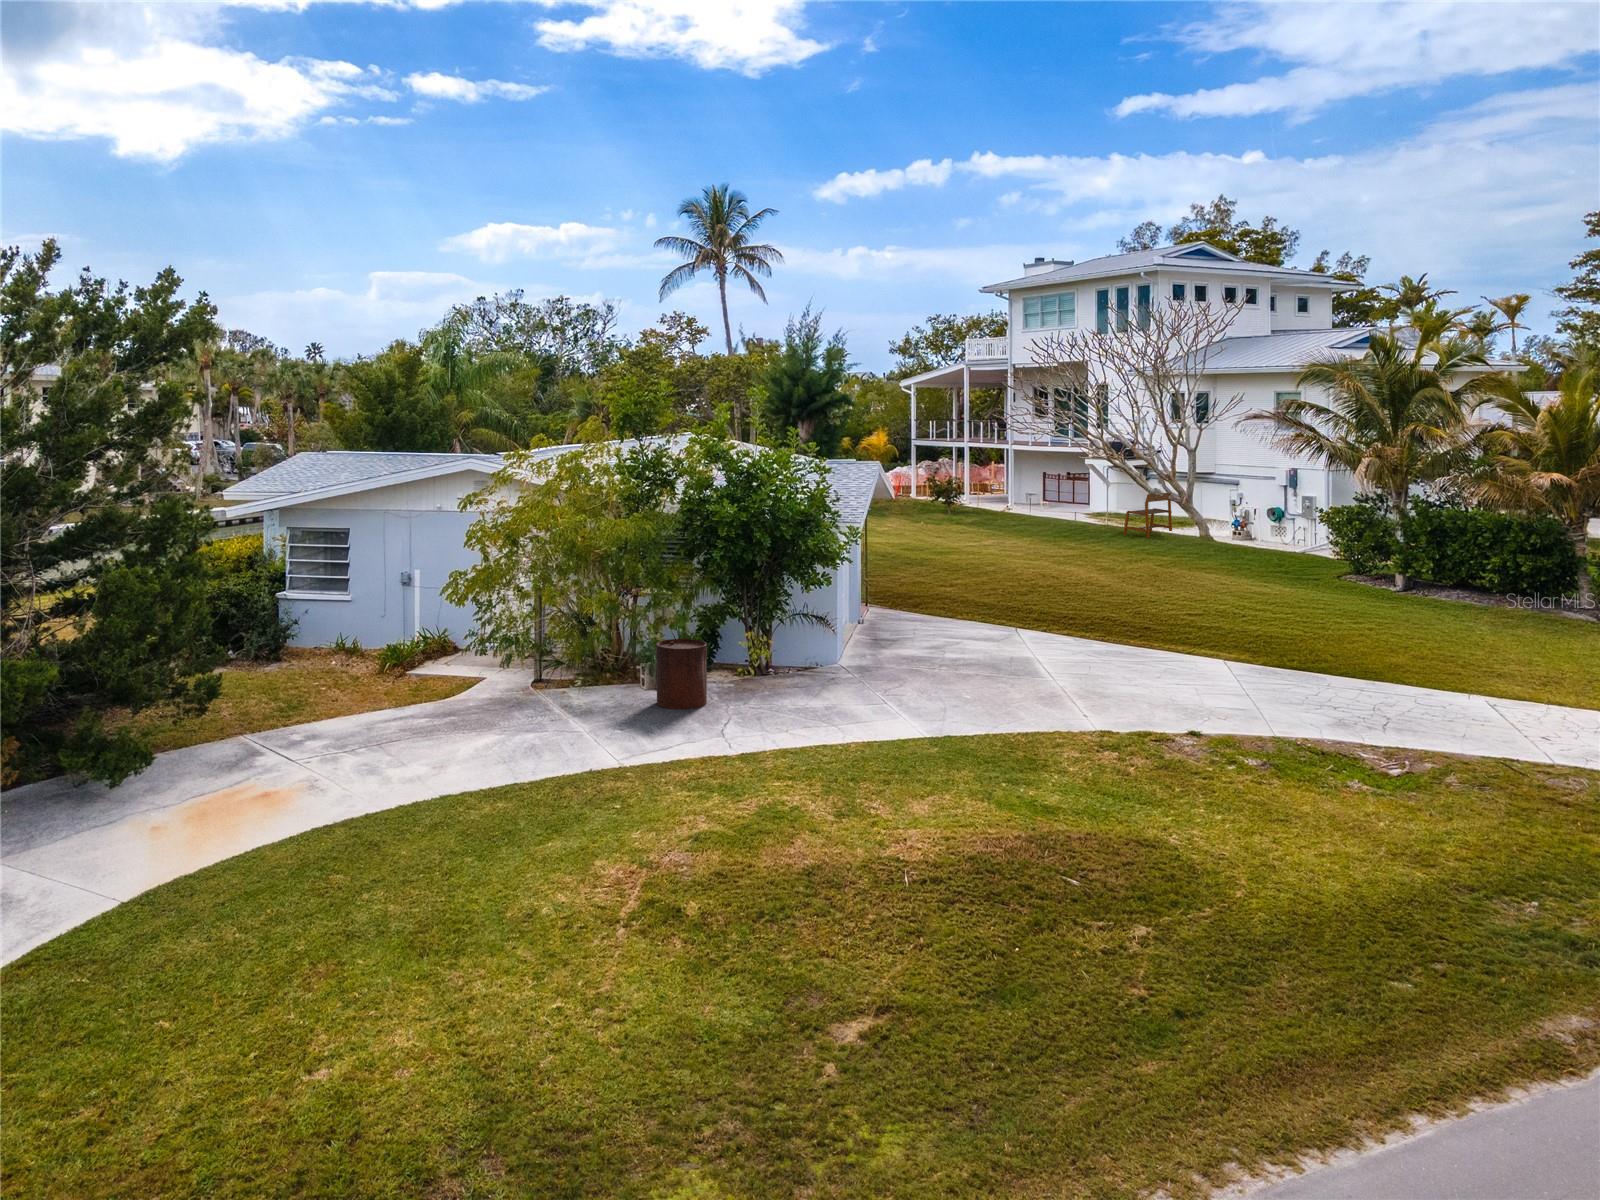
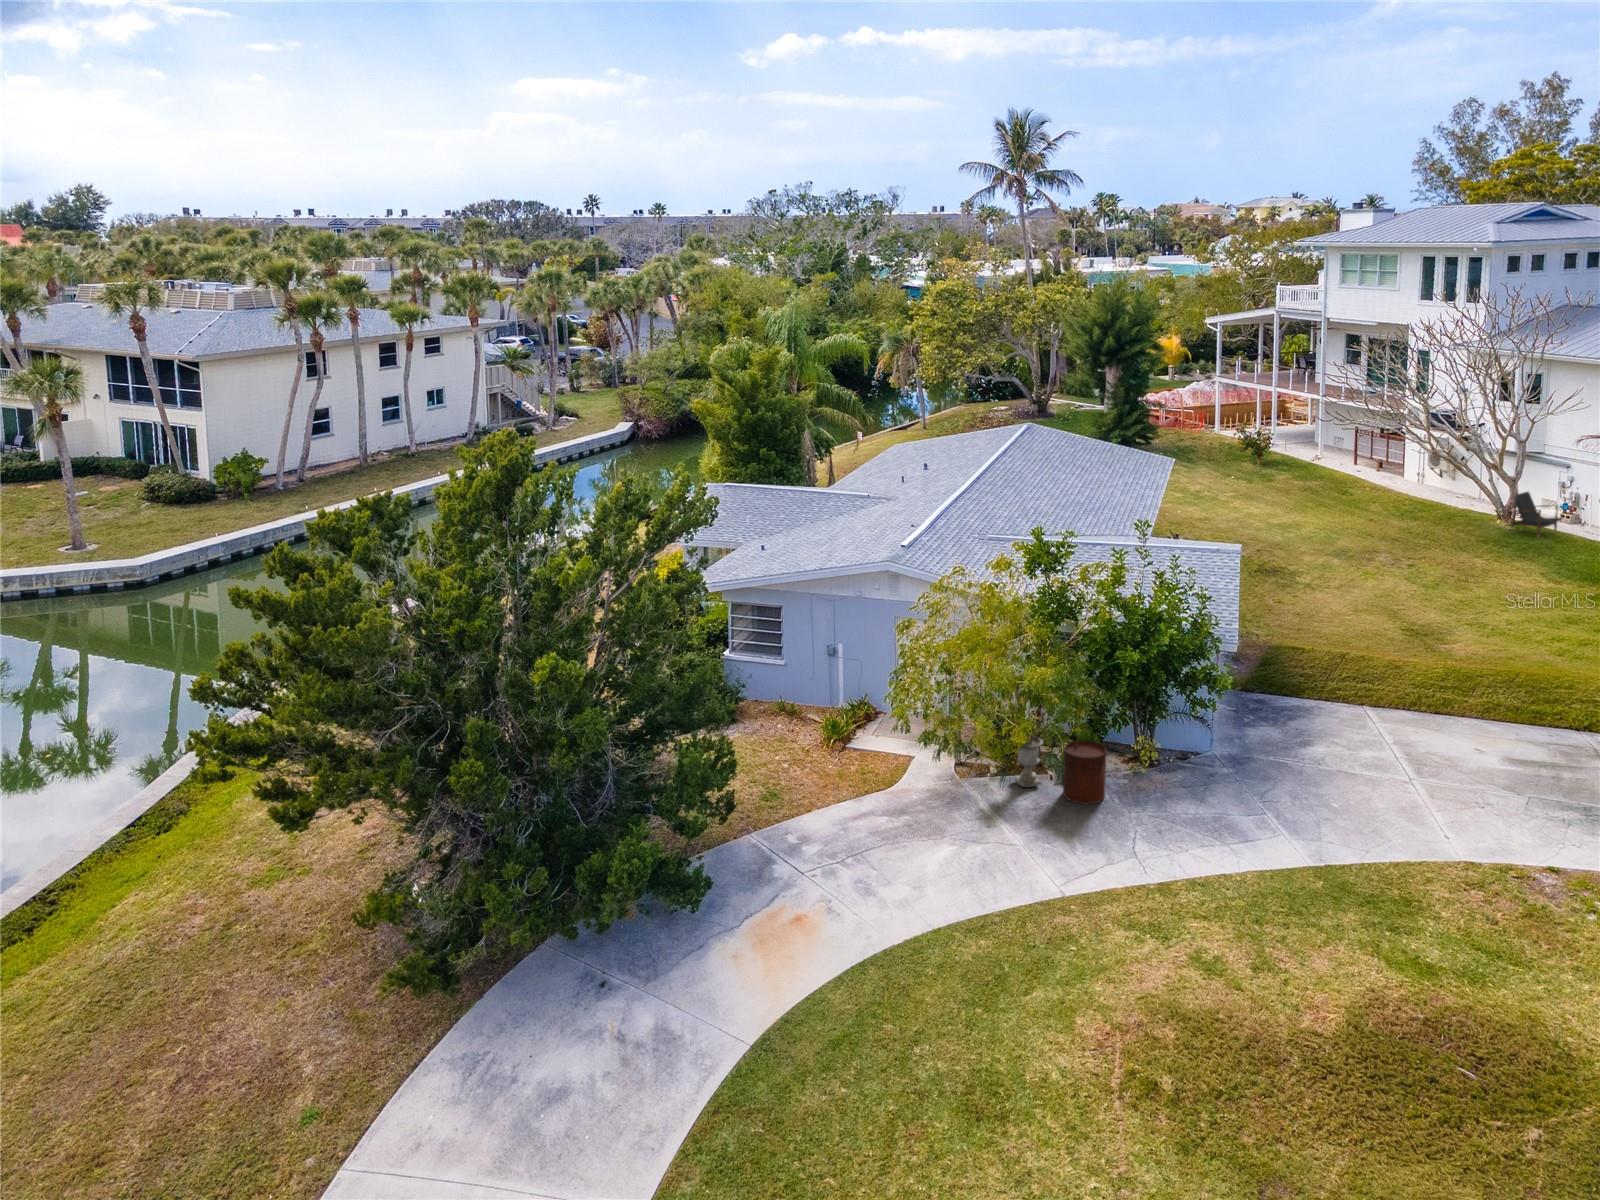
bench: present [1124,492,1172,538] -> none [1442,467,1497,515]
lounge chair: none [1186,508,1234,552] -> present [1512,492,1562,538]
planter: none [599,633,634,699] -> present [1014,738,1043,787]

